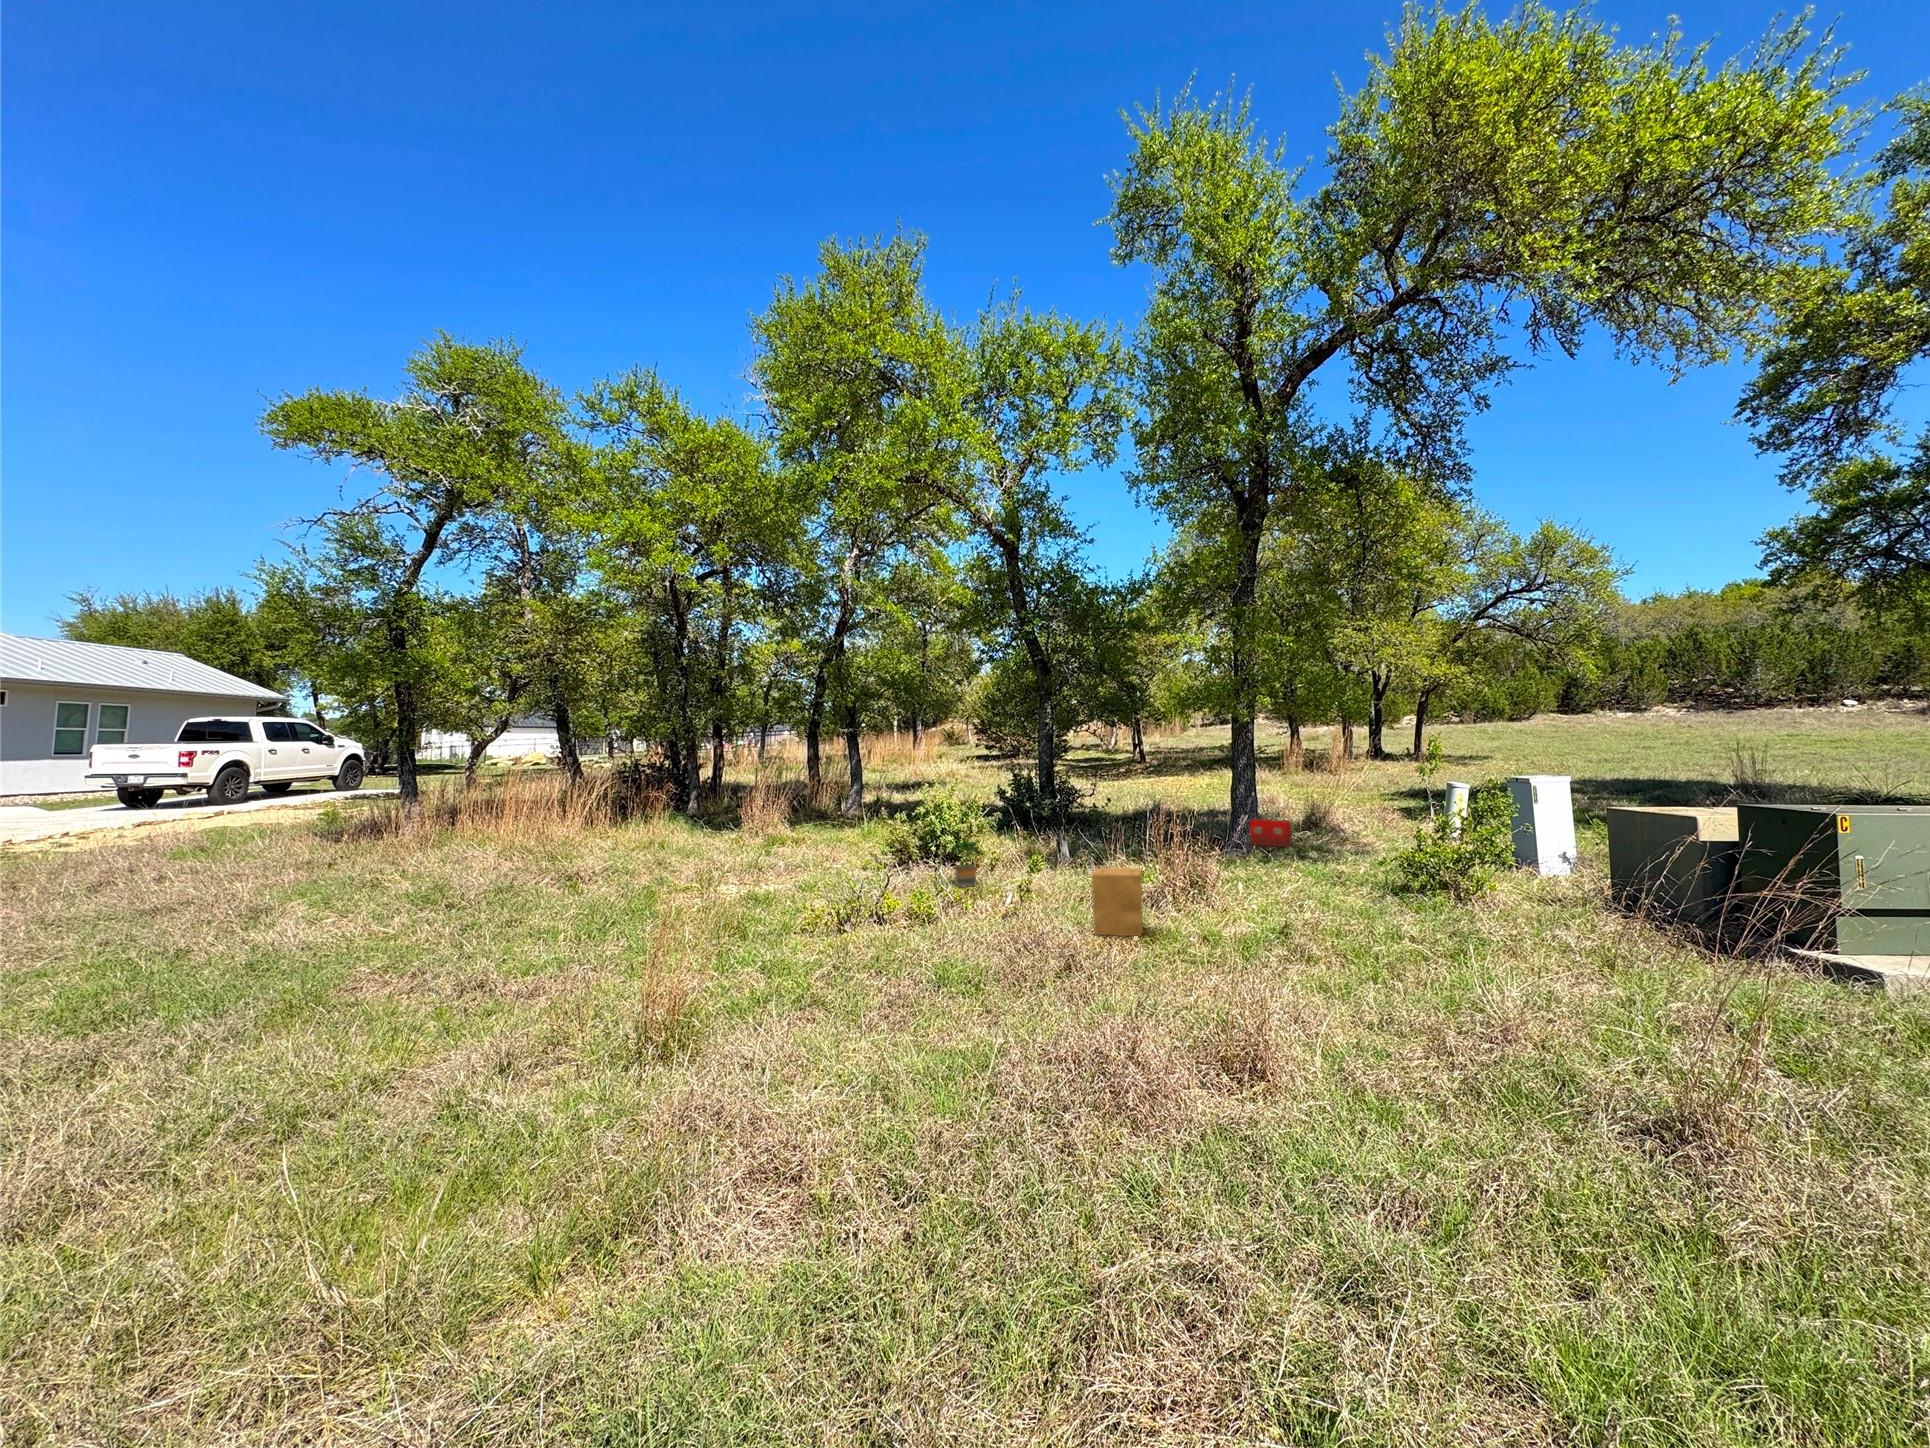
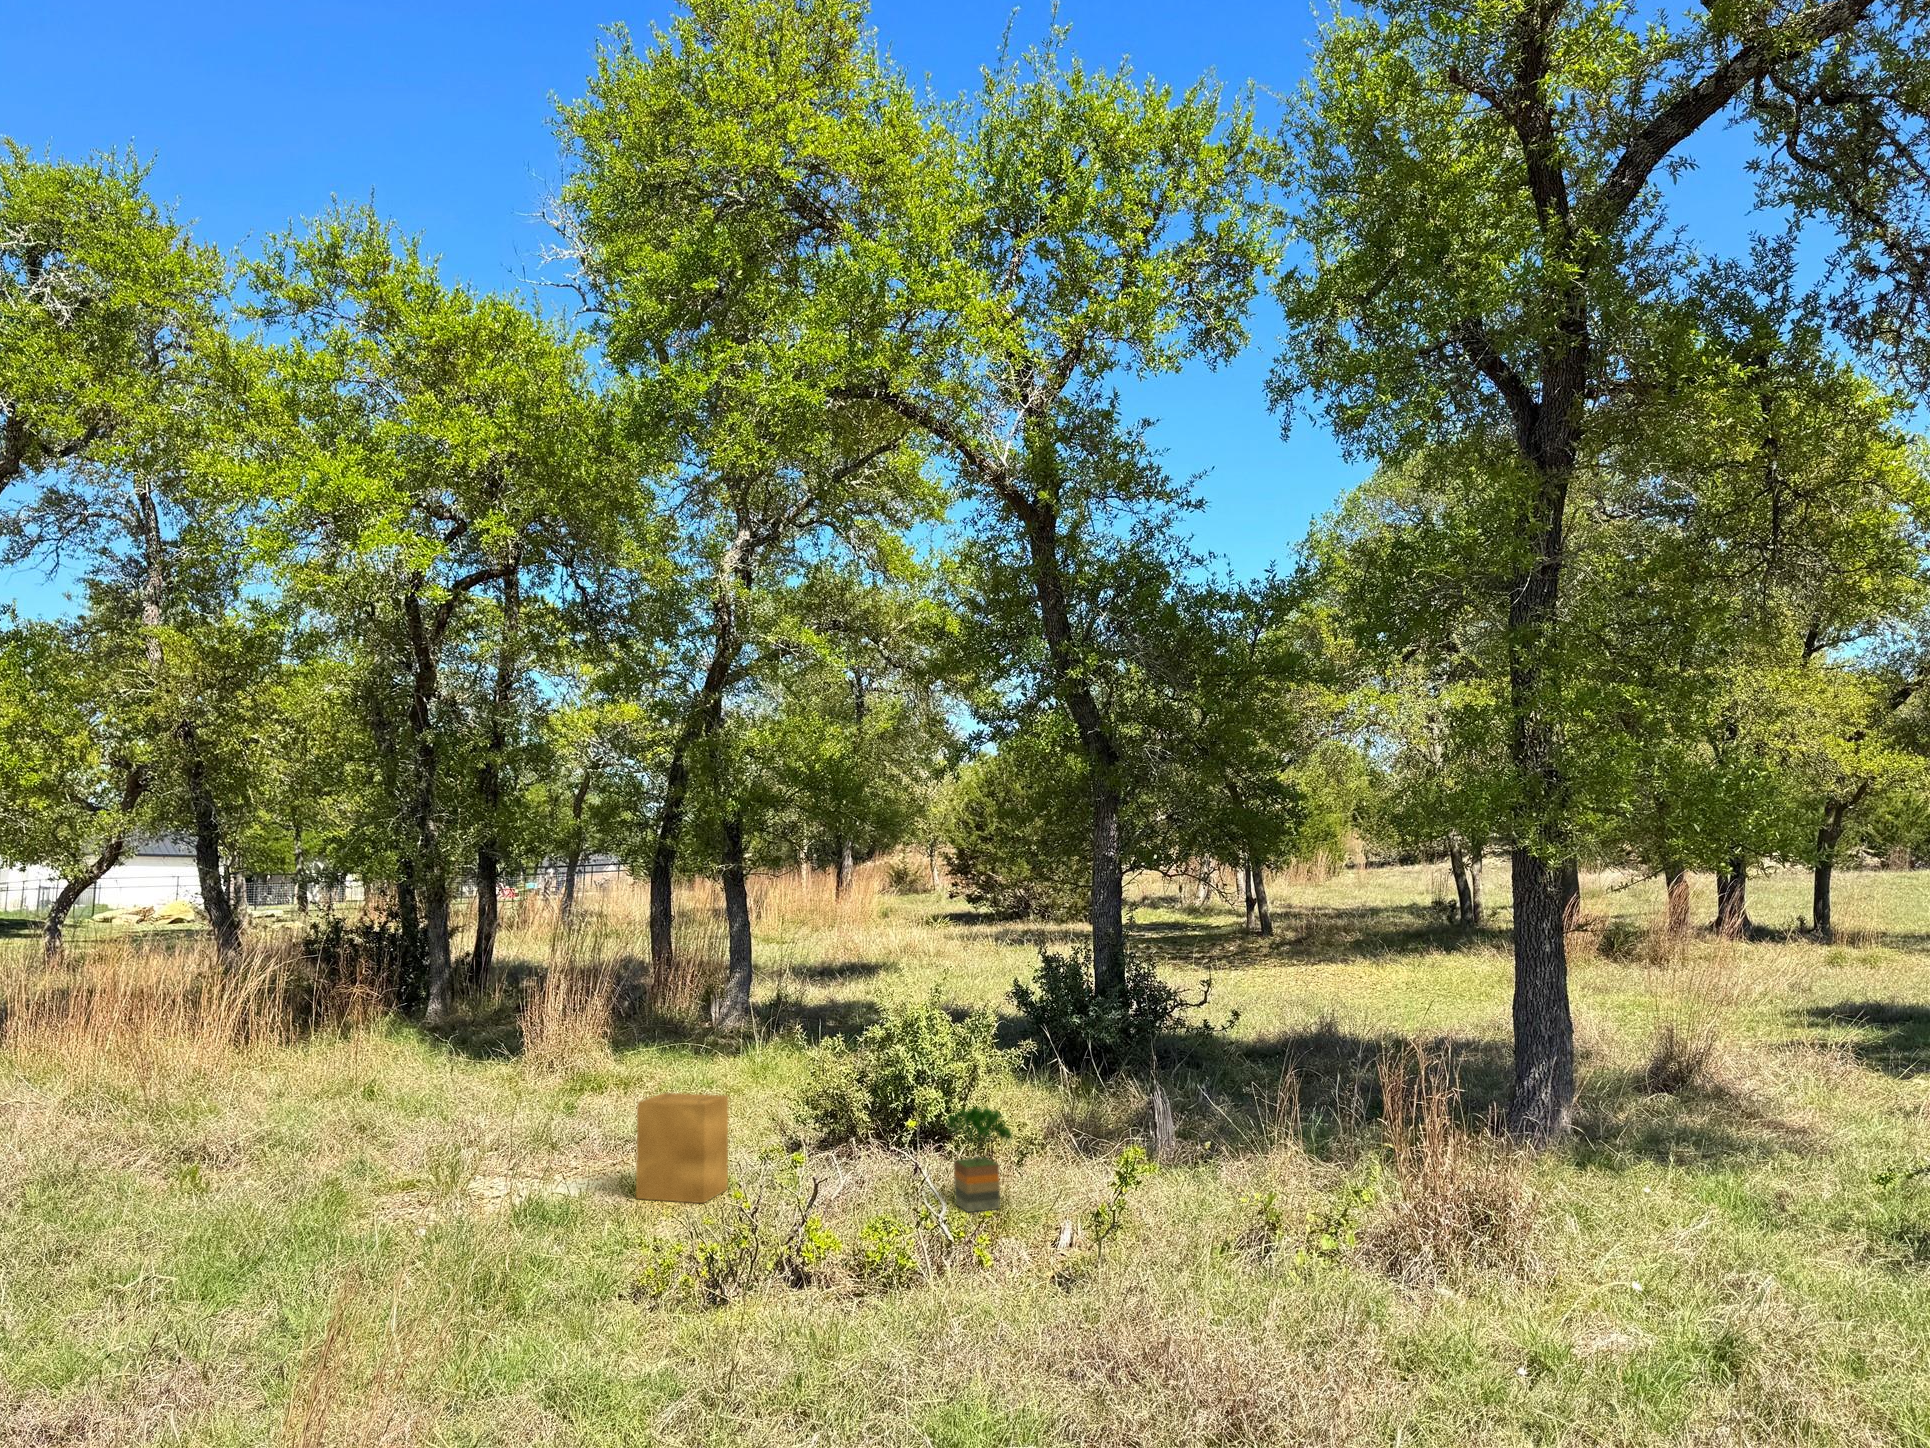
toolbox: present [1249,815,1292,847] -> none [1567,1056,1664,1130]
cardboard box: present [1092,868,1143,936] -> present [636,1093,728,1203]

